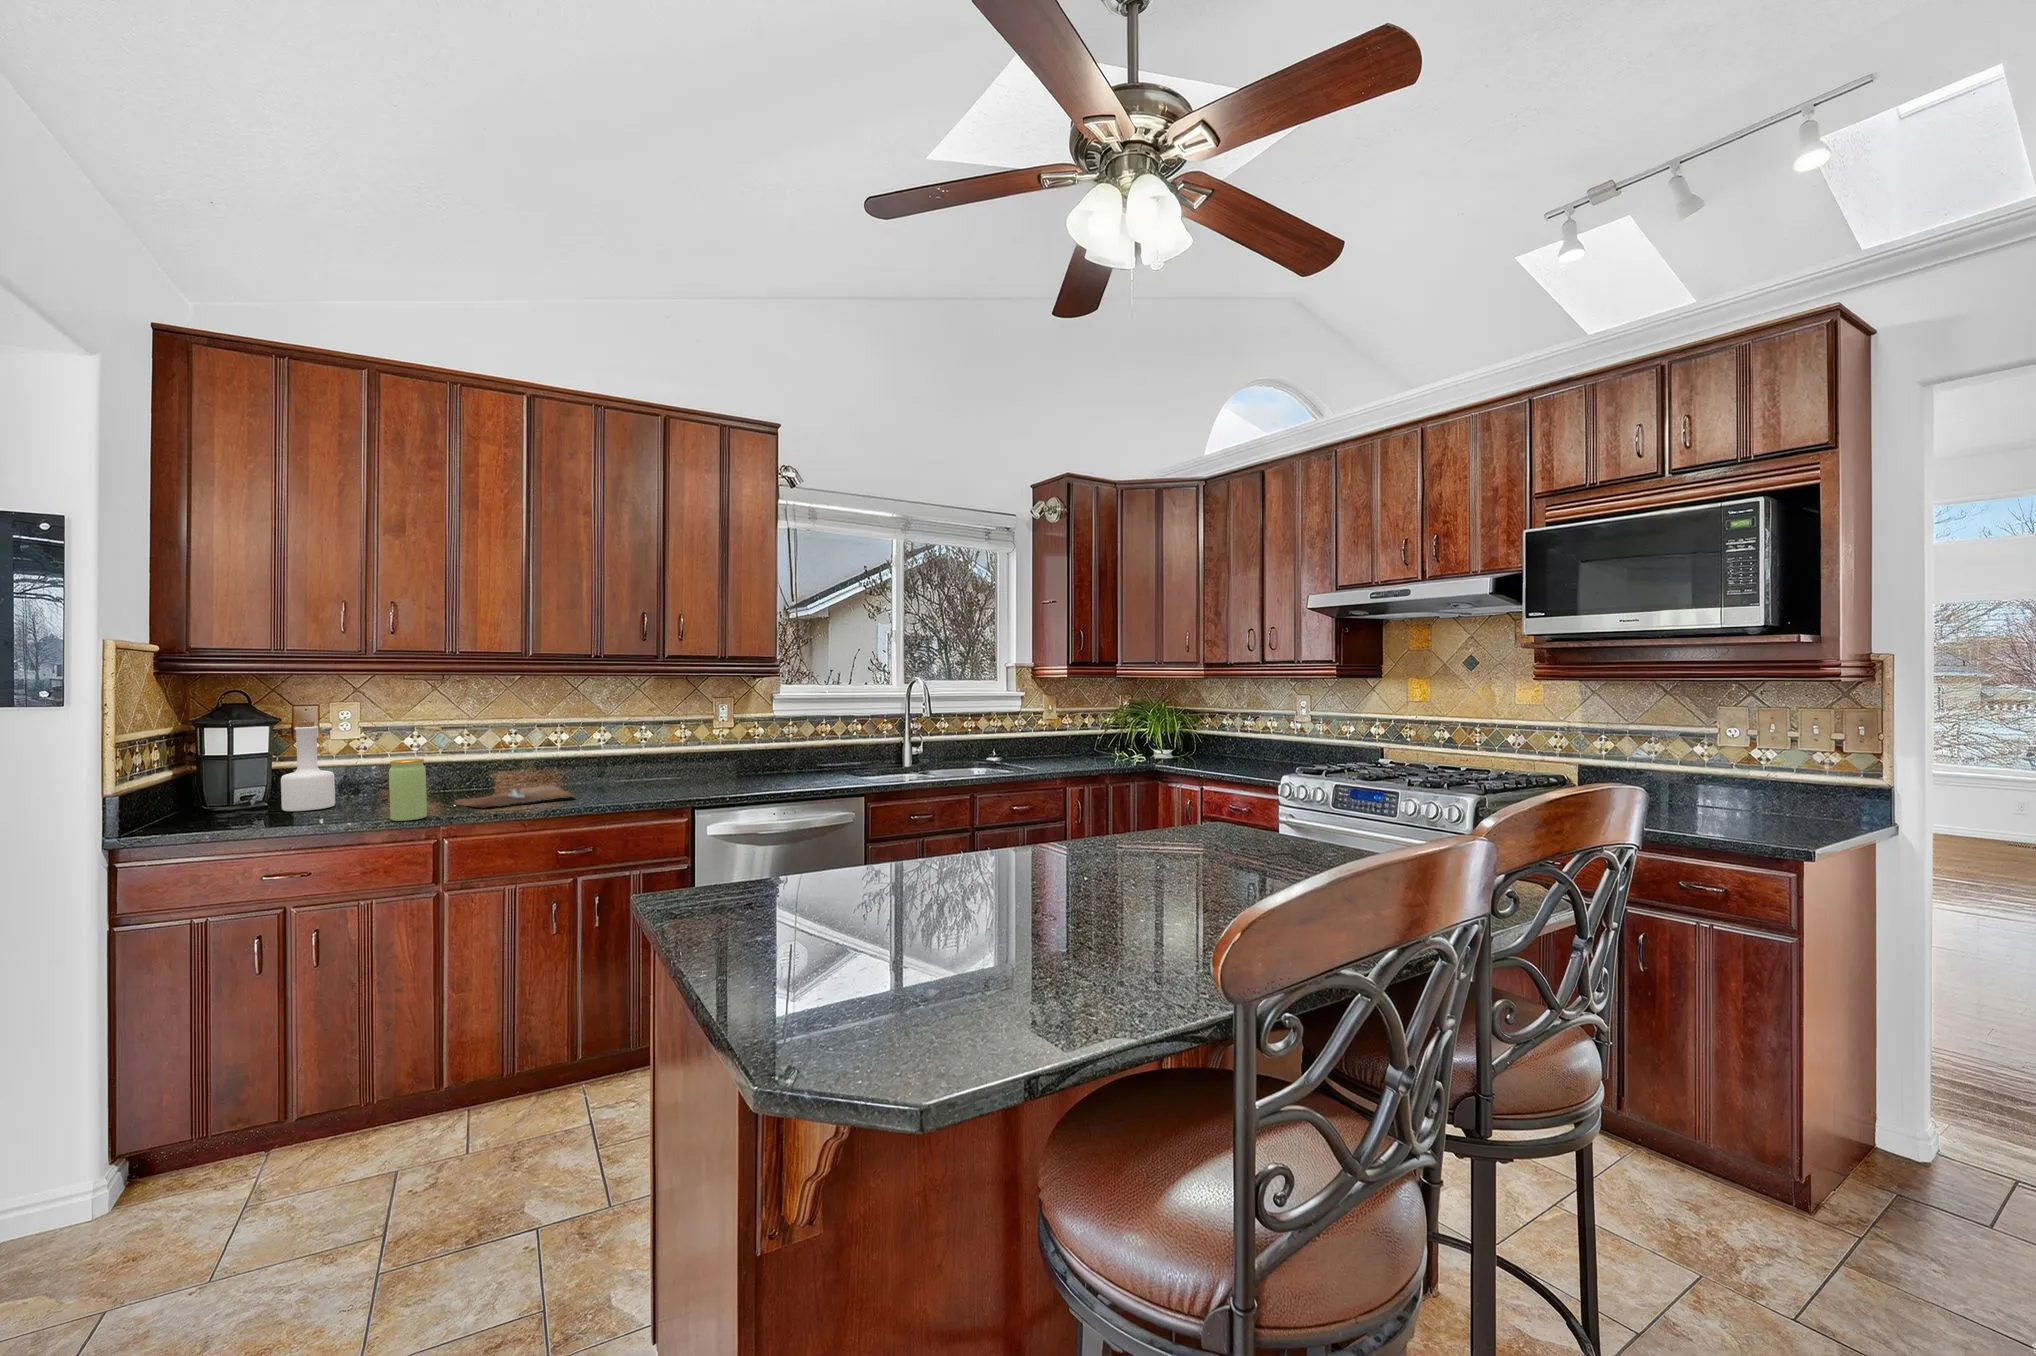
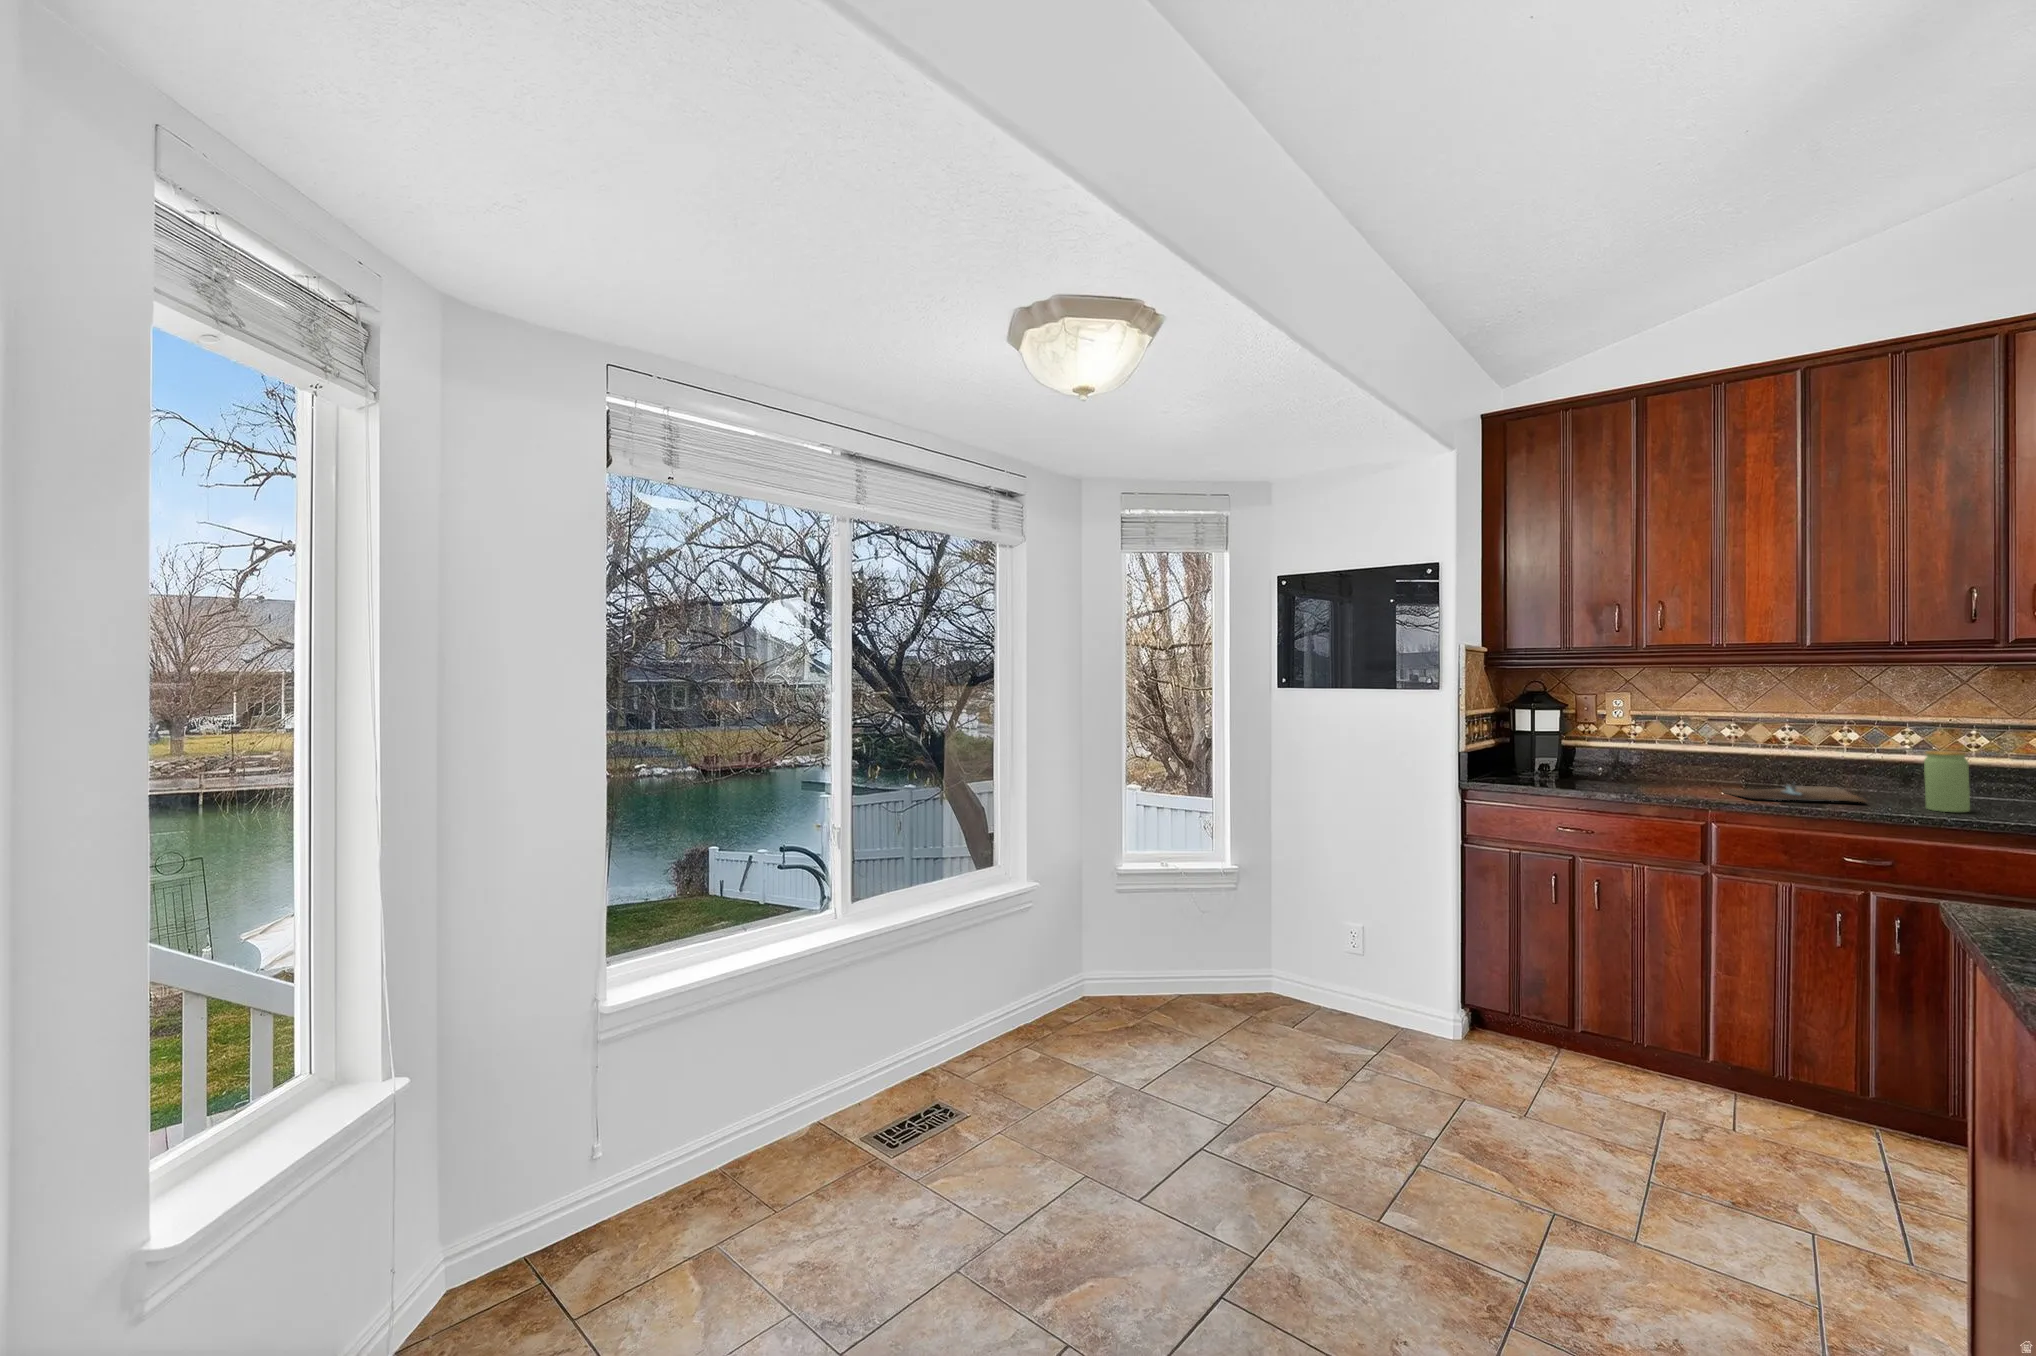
bottle: present [281,721,335,811] -> none [1569,707,1611,781]
jar: present [389,759,427,821] -> present [1924,751,1970,812]

